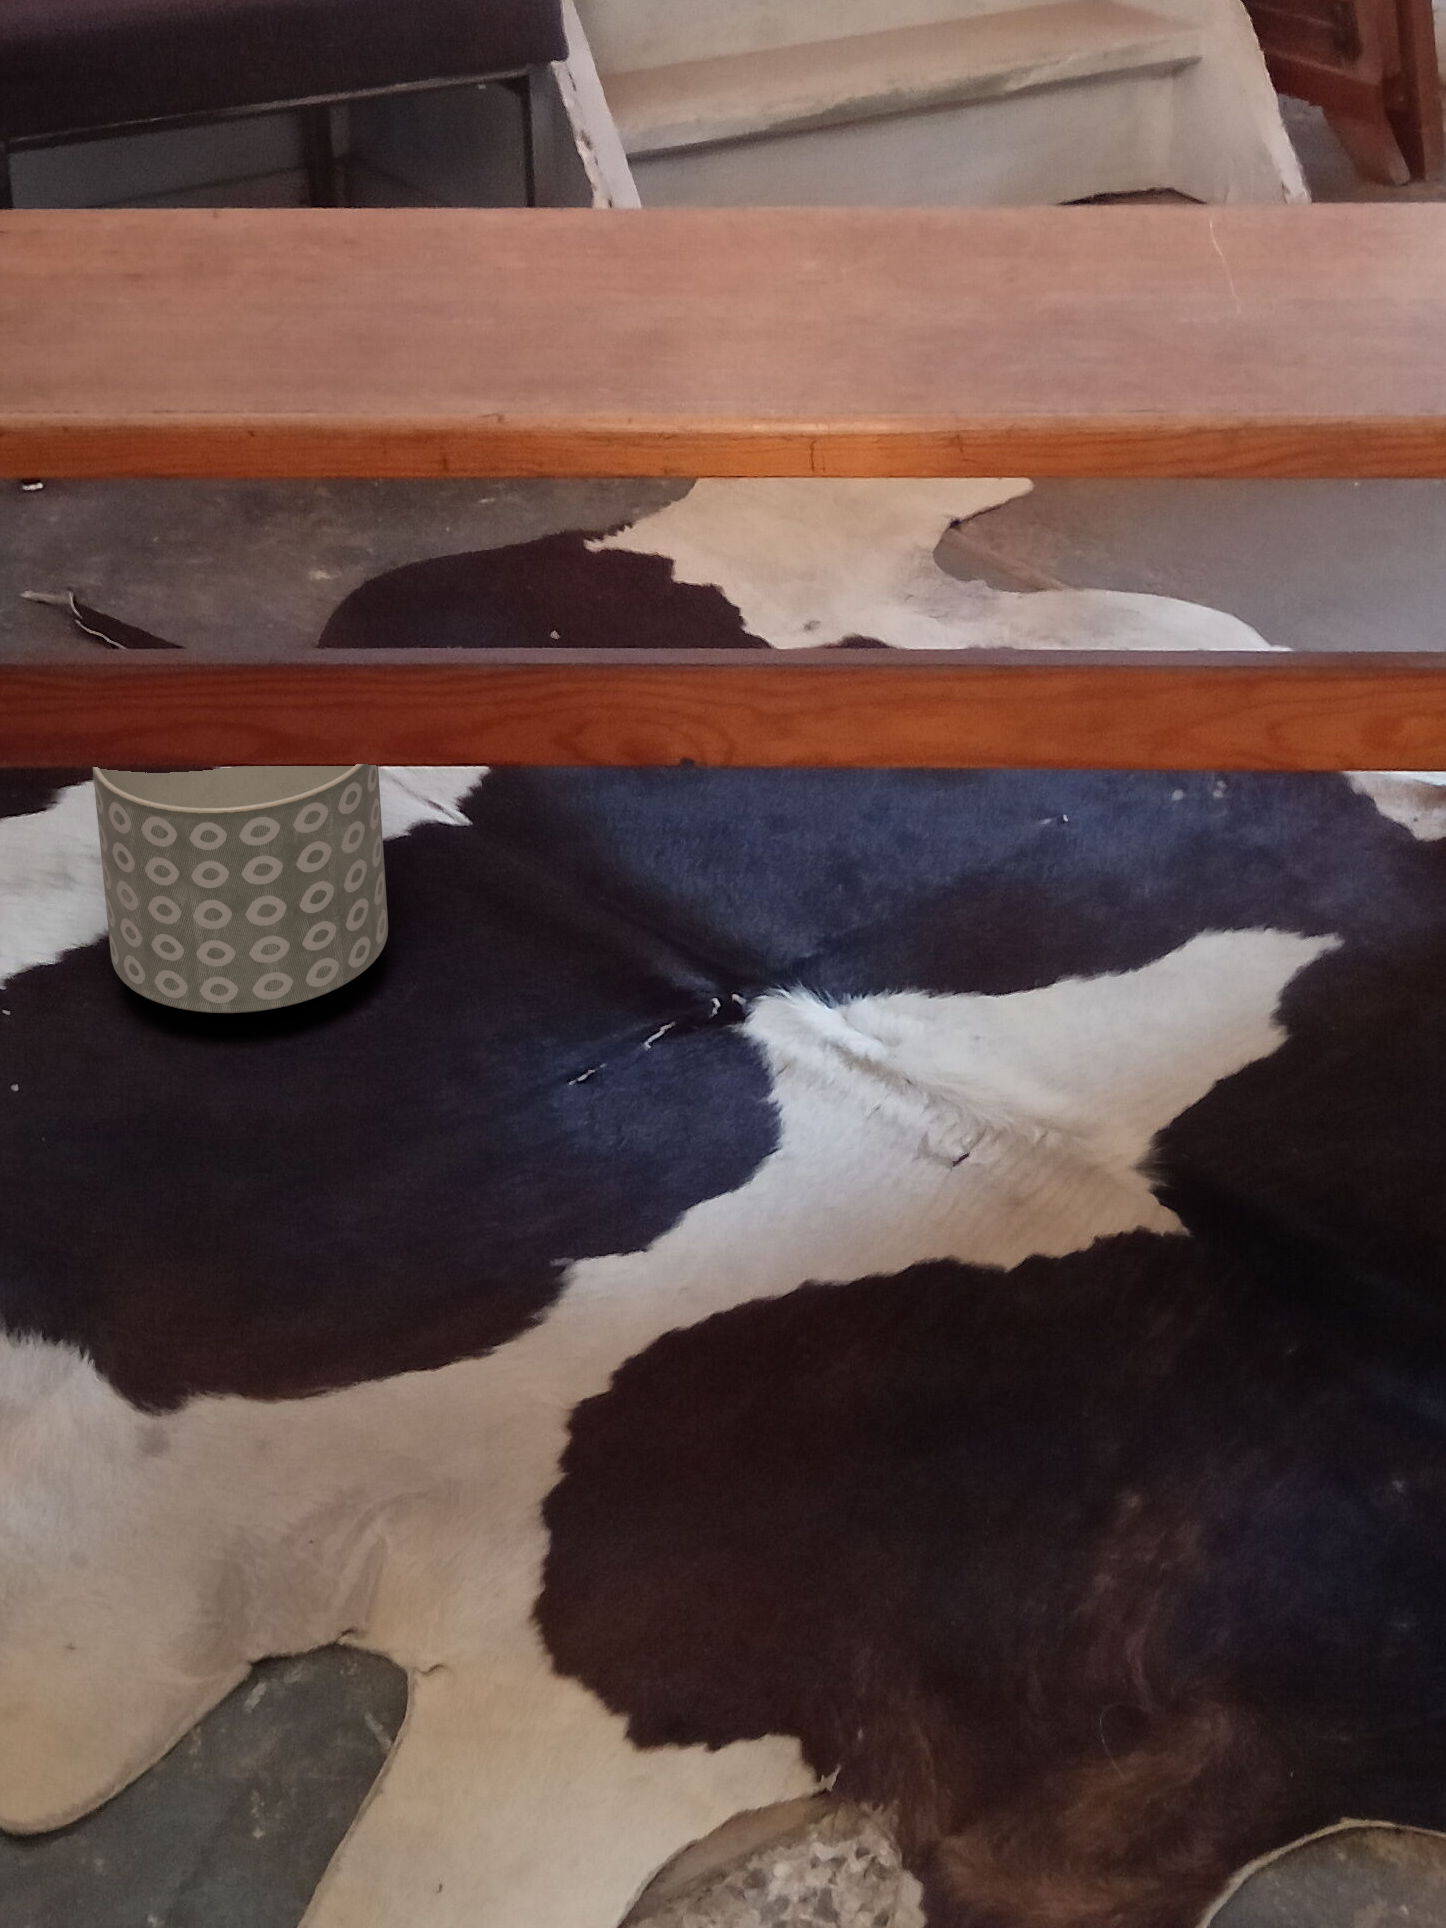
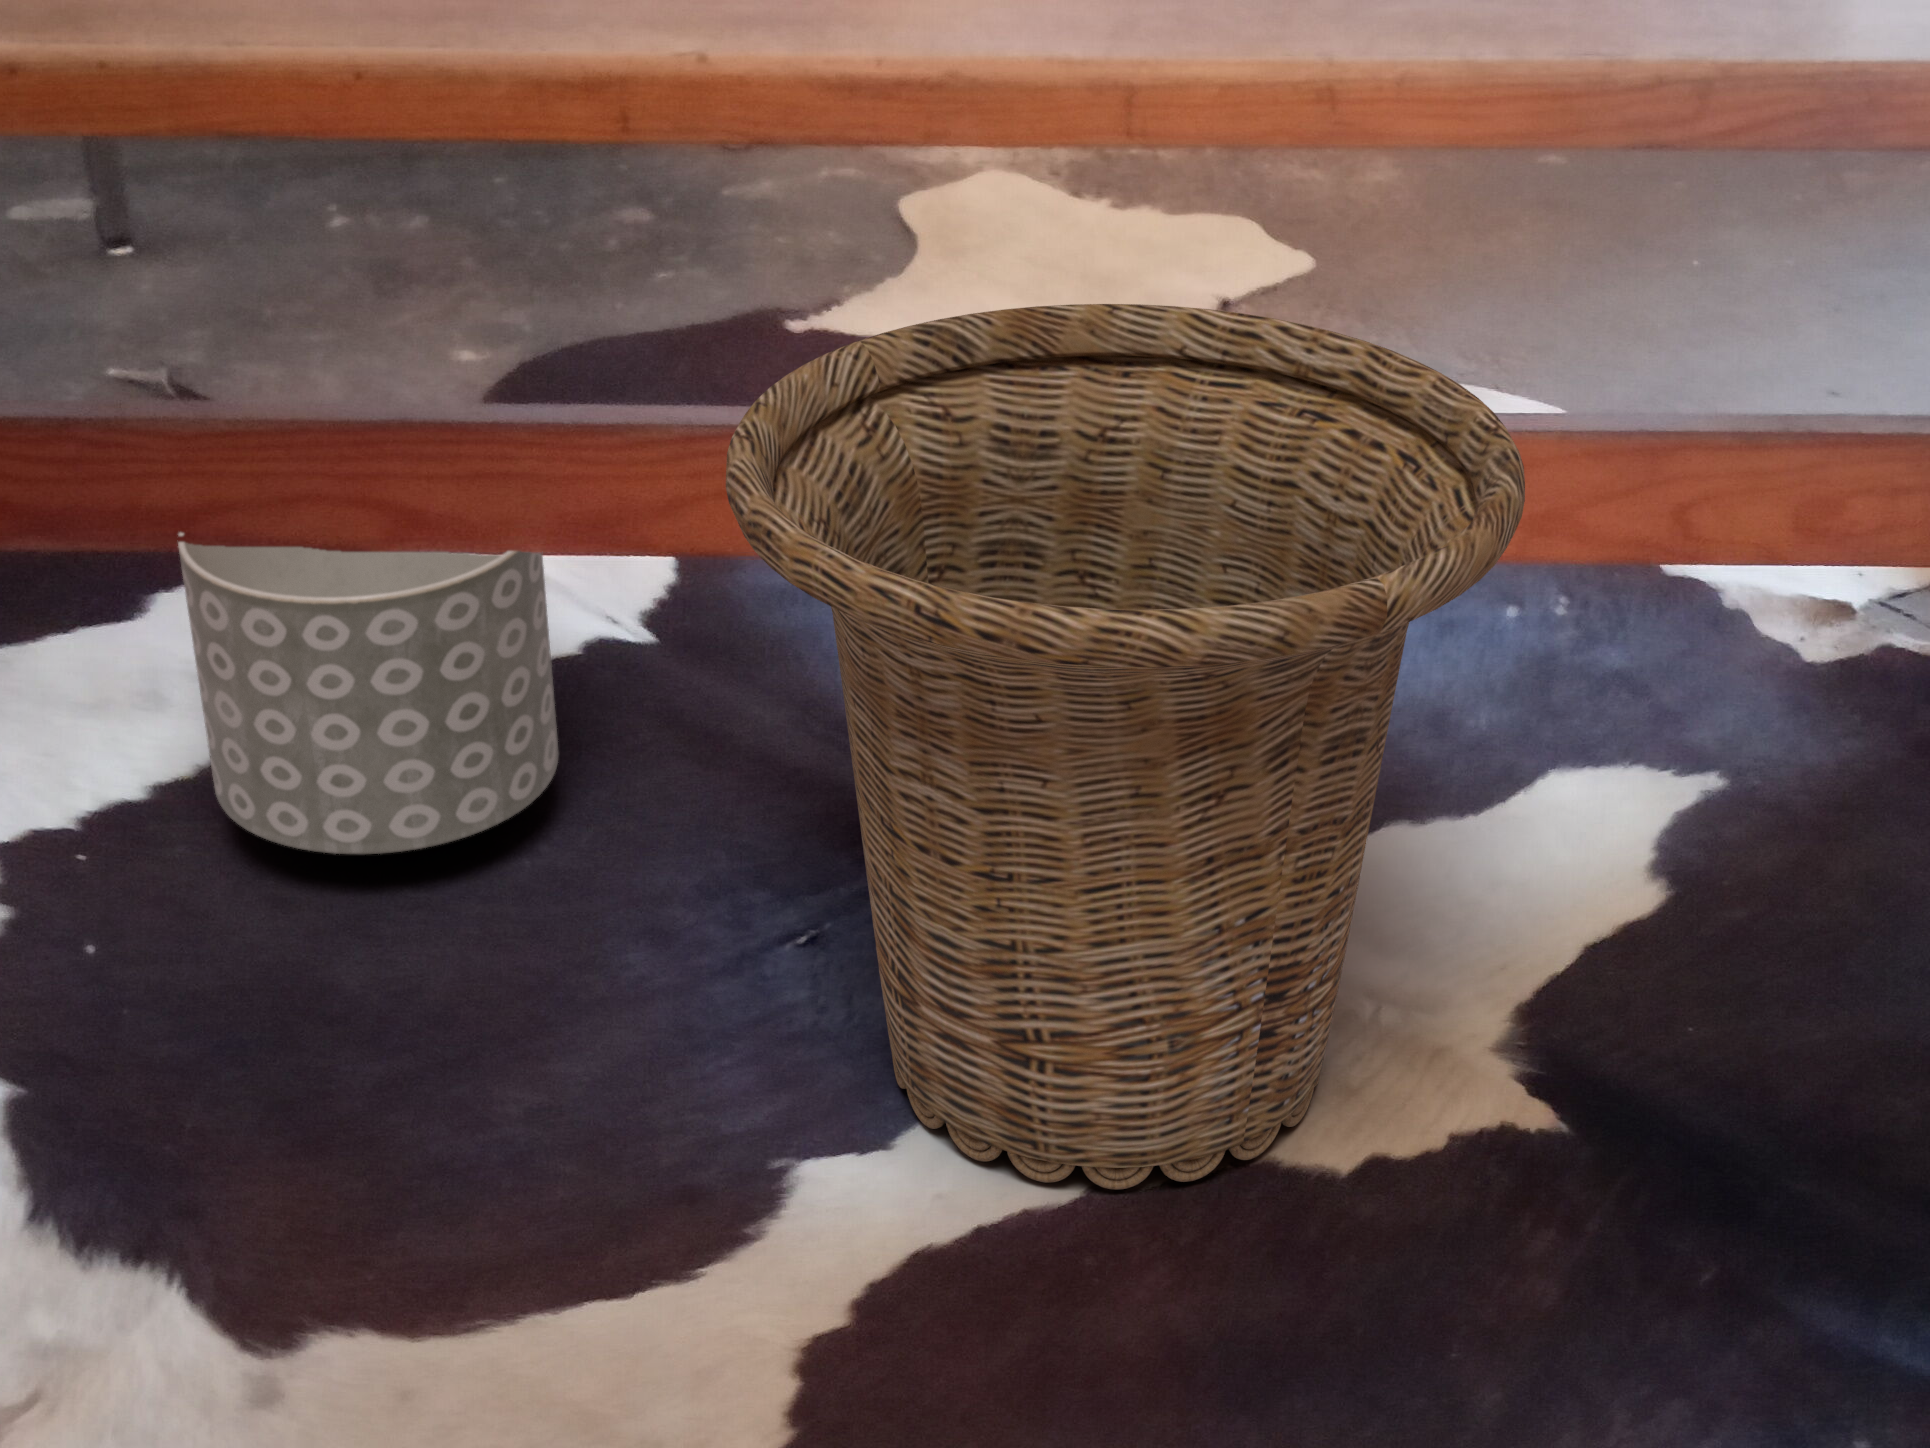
basket: none [519,579,1123,1286] -> present [726,304,1525,1189]

